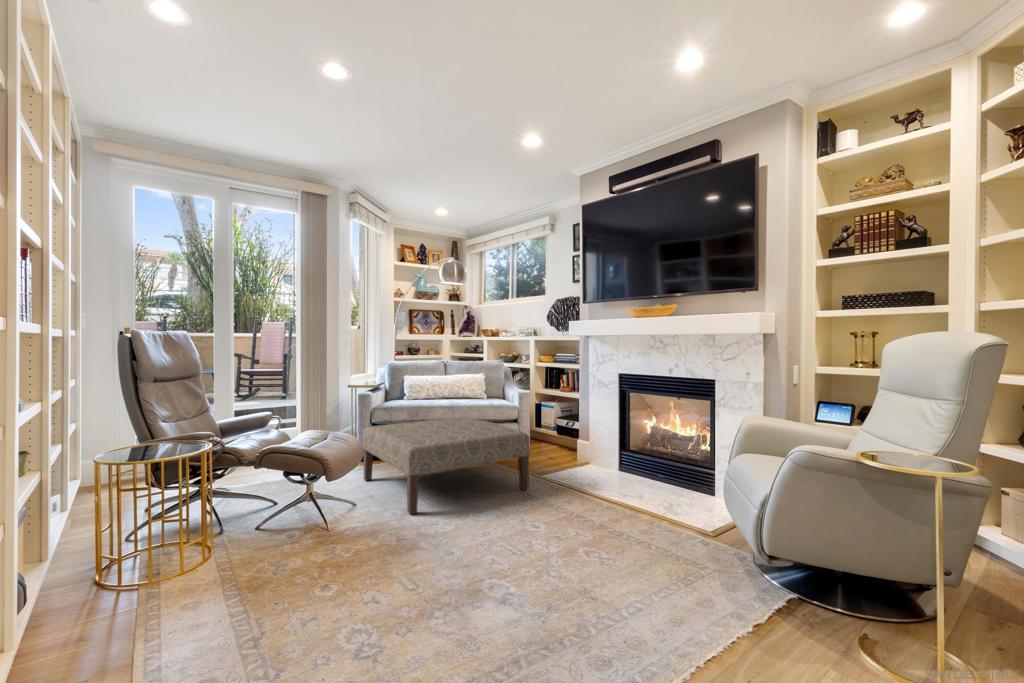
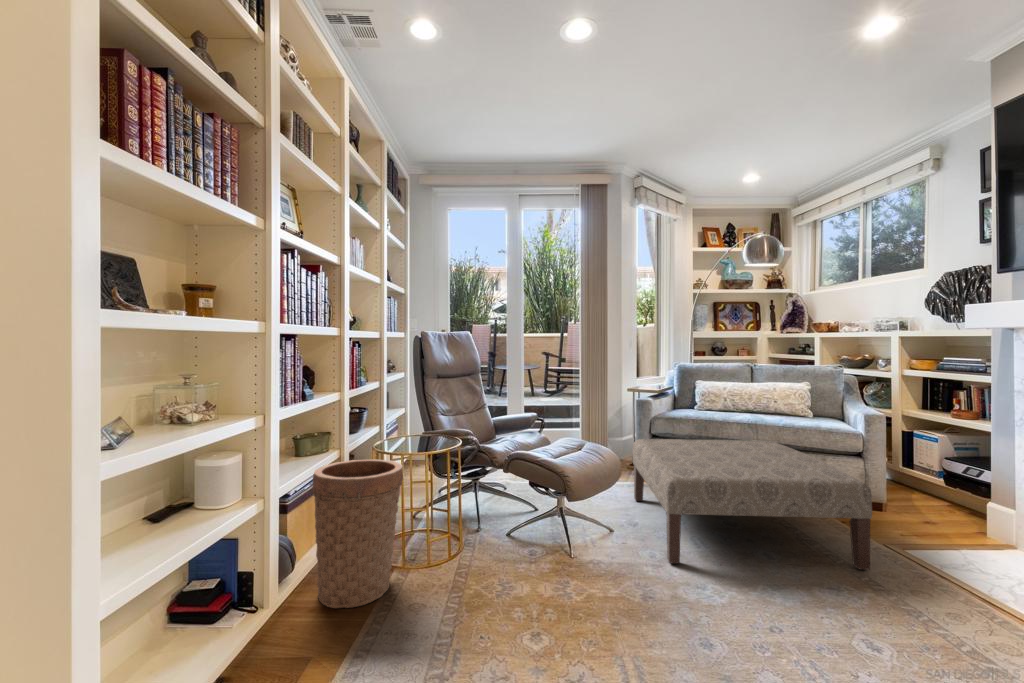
basket: none [38,469,163,637] -> present [313,459,403,608]

